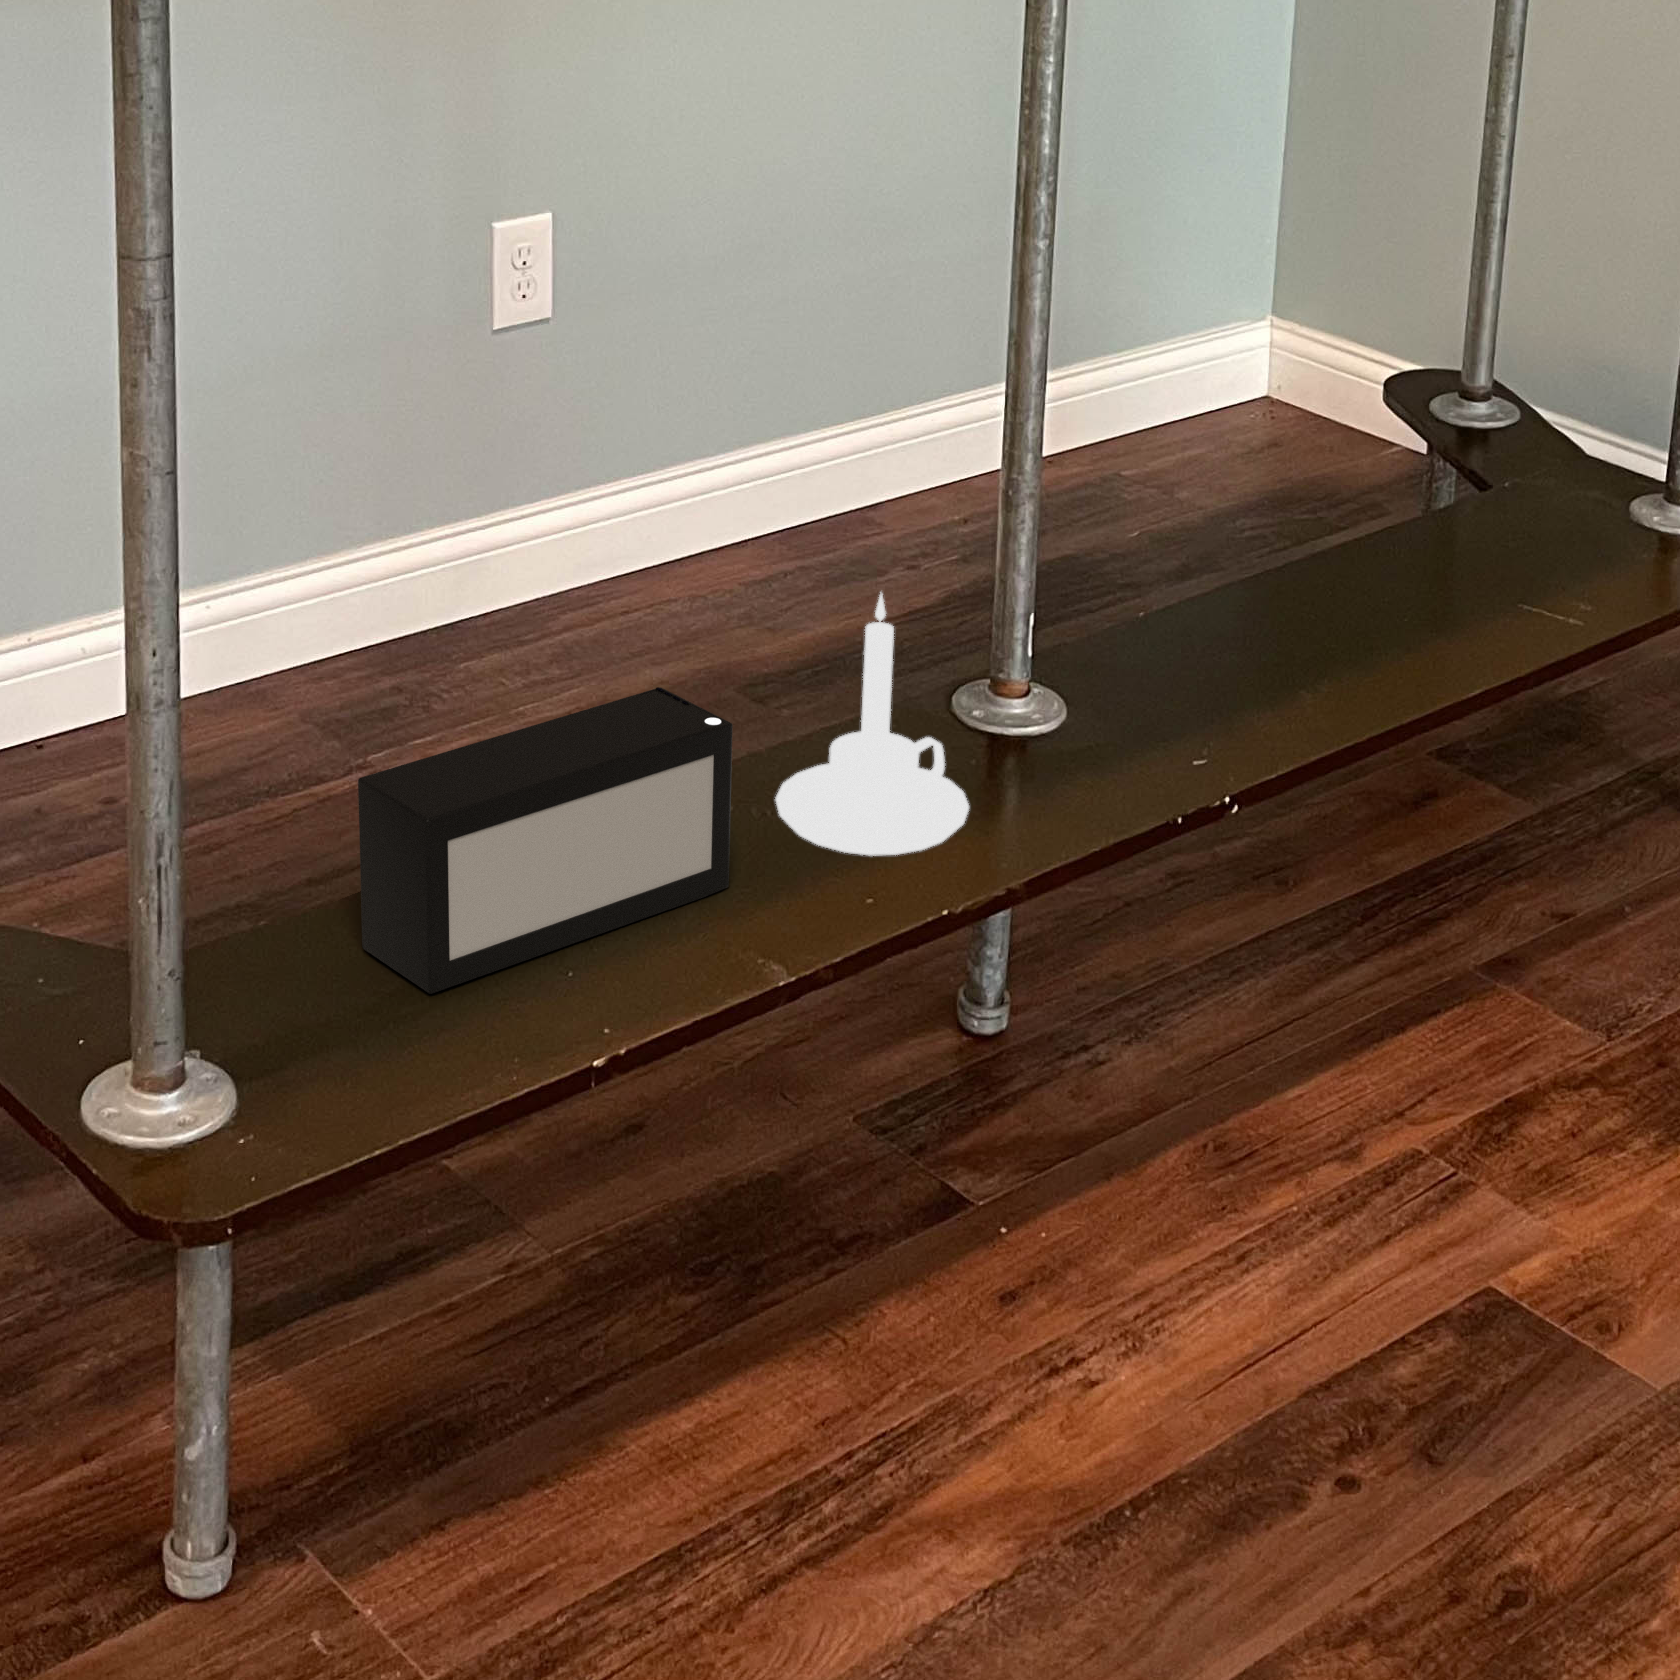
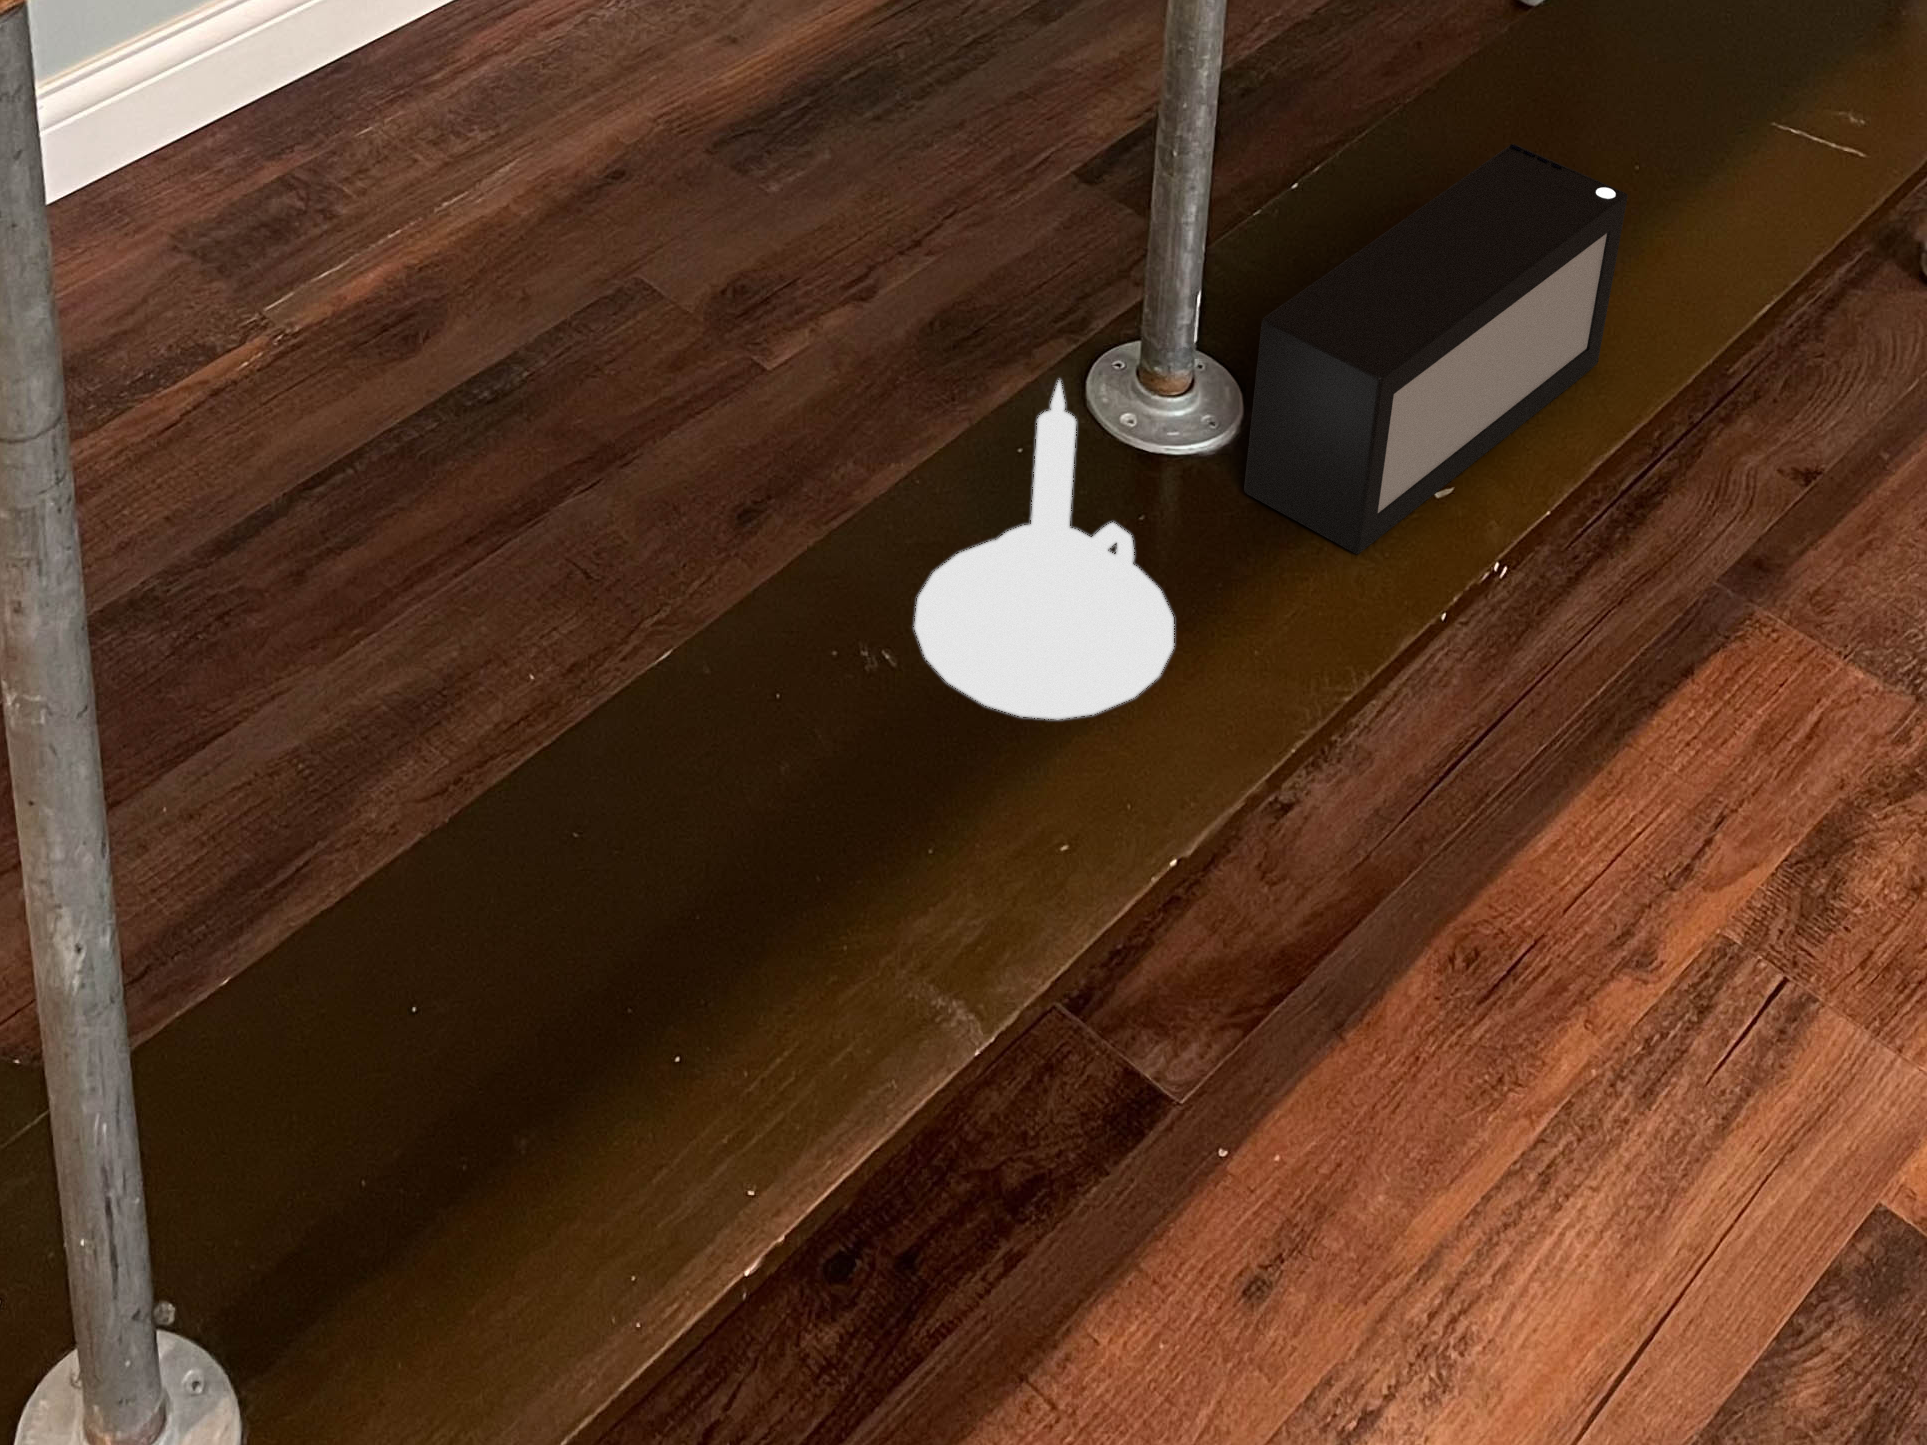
speaker: present [358,687,733,994] -> present [1244,144,1628,554]

